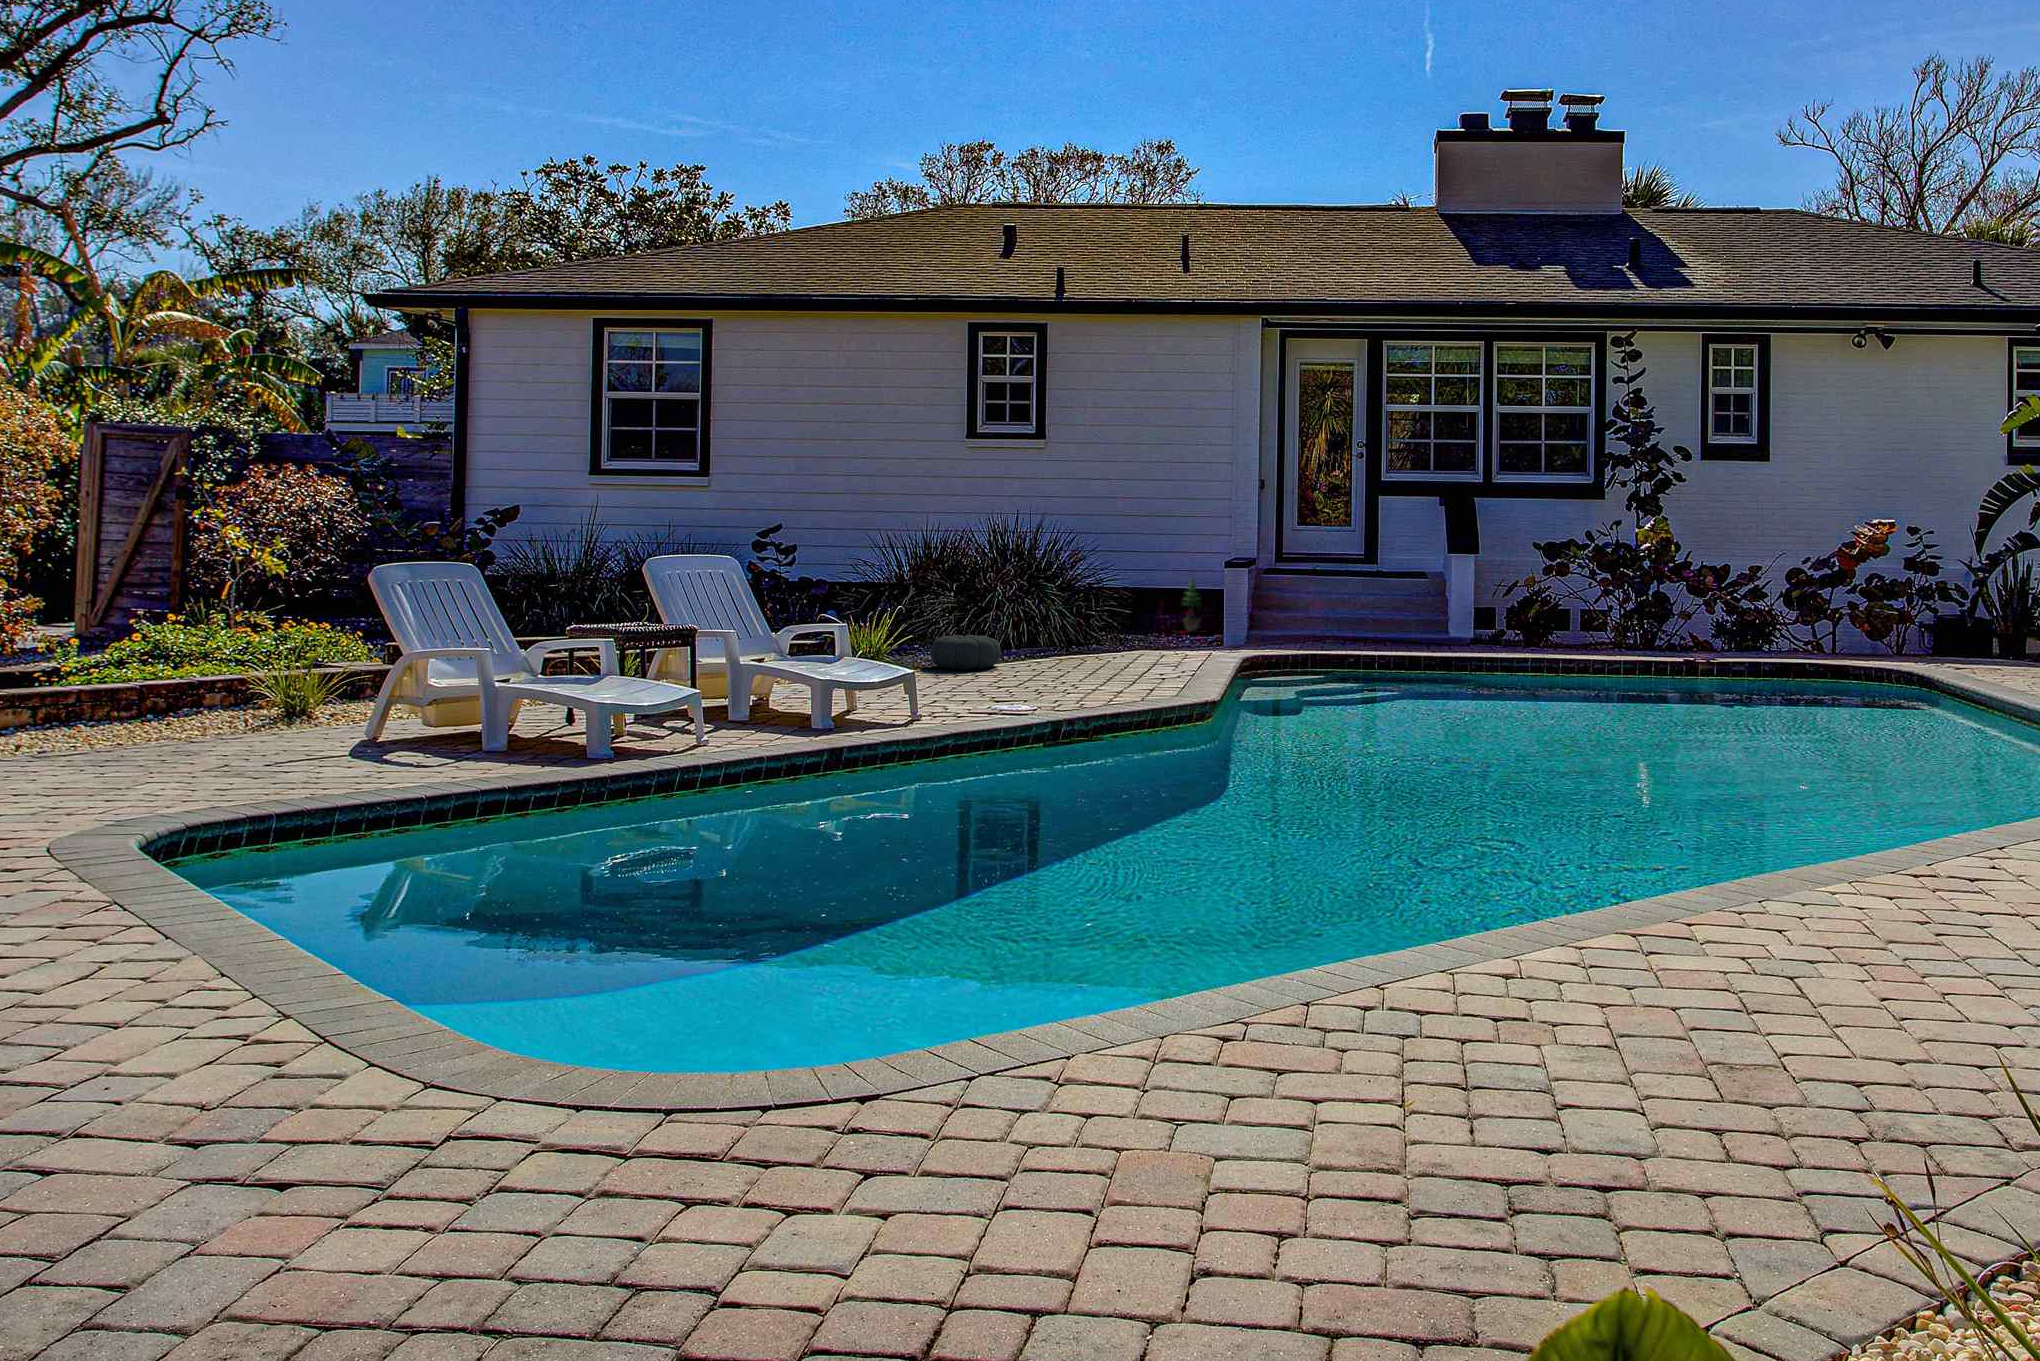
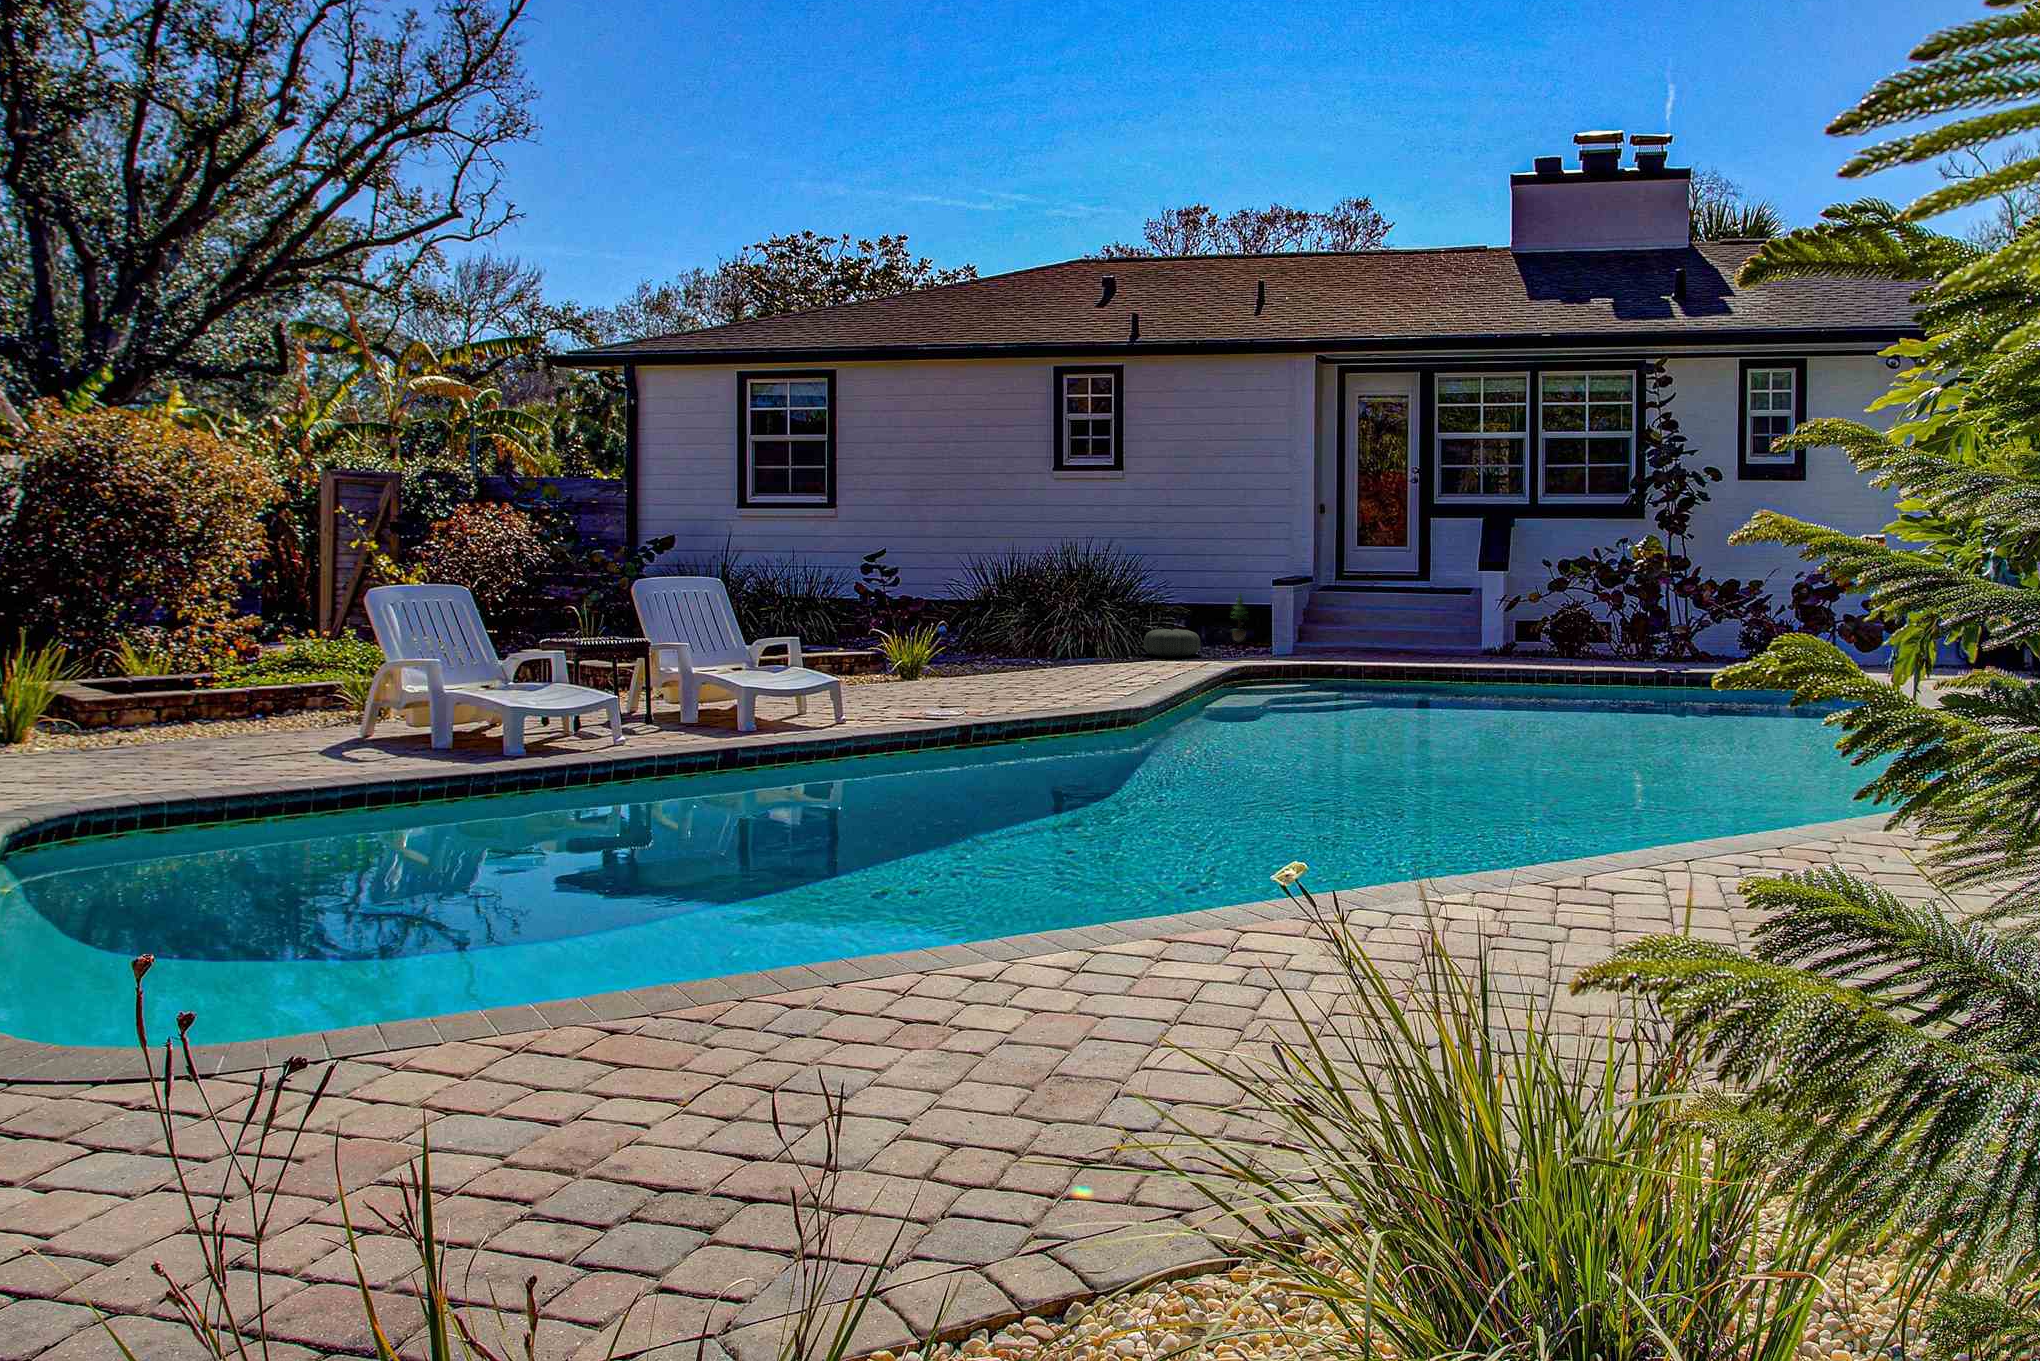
pouf: present [931,635,1001,669] -> present [1144,629,1200,657]

